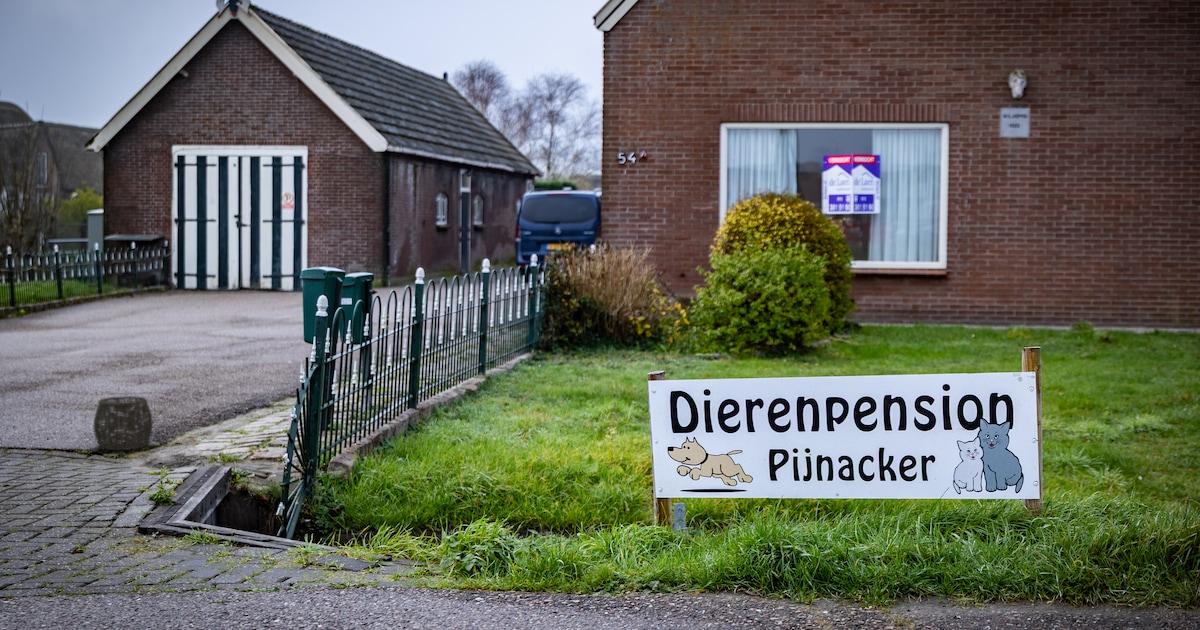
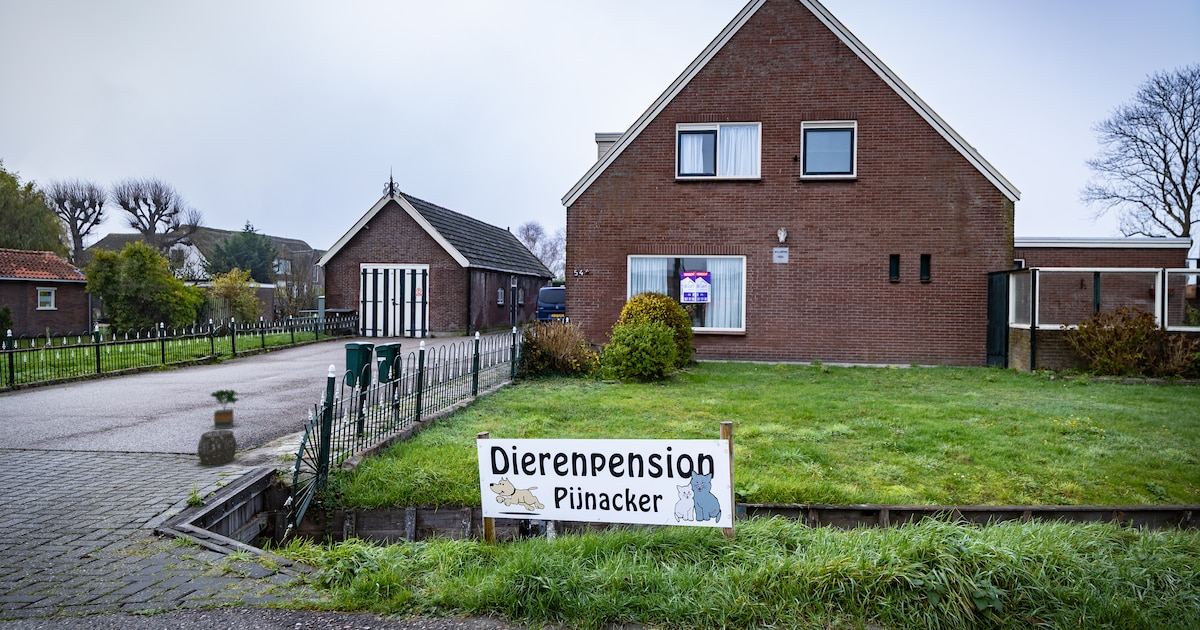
potted tree: none [55,340,106,409] -> present [211,390,238,429]

